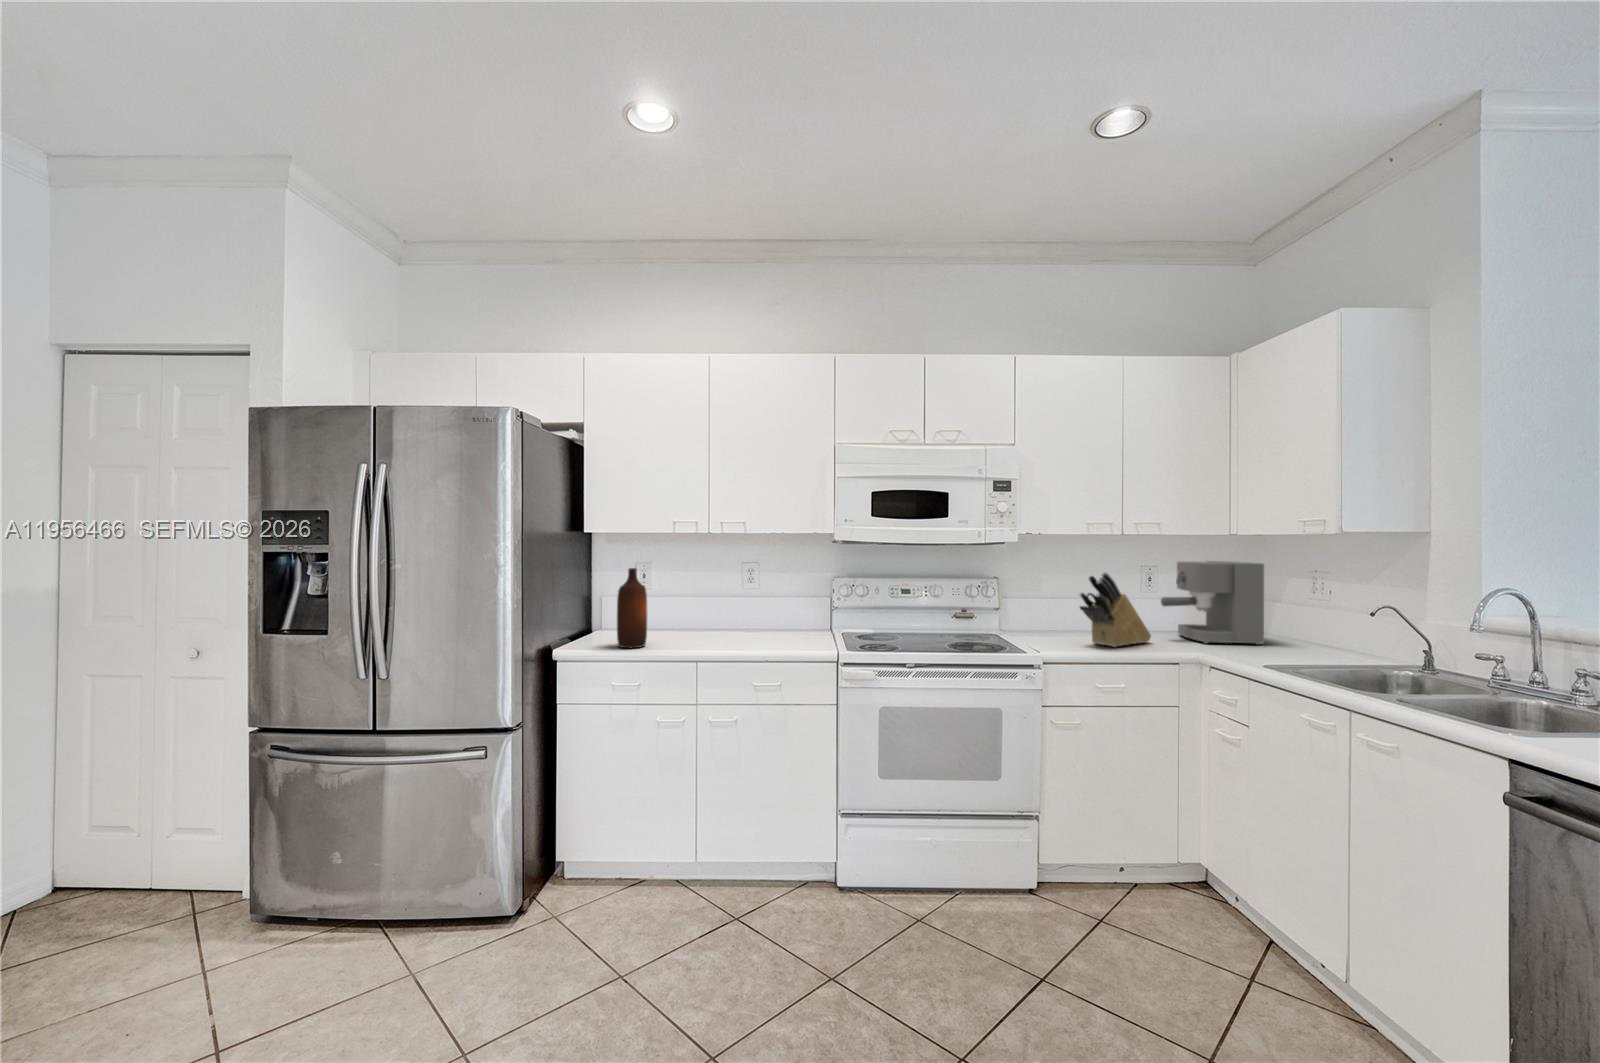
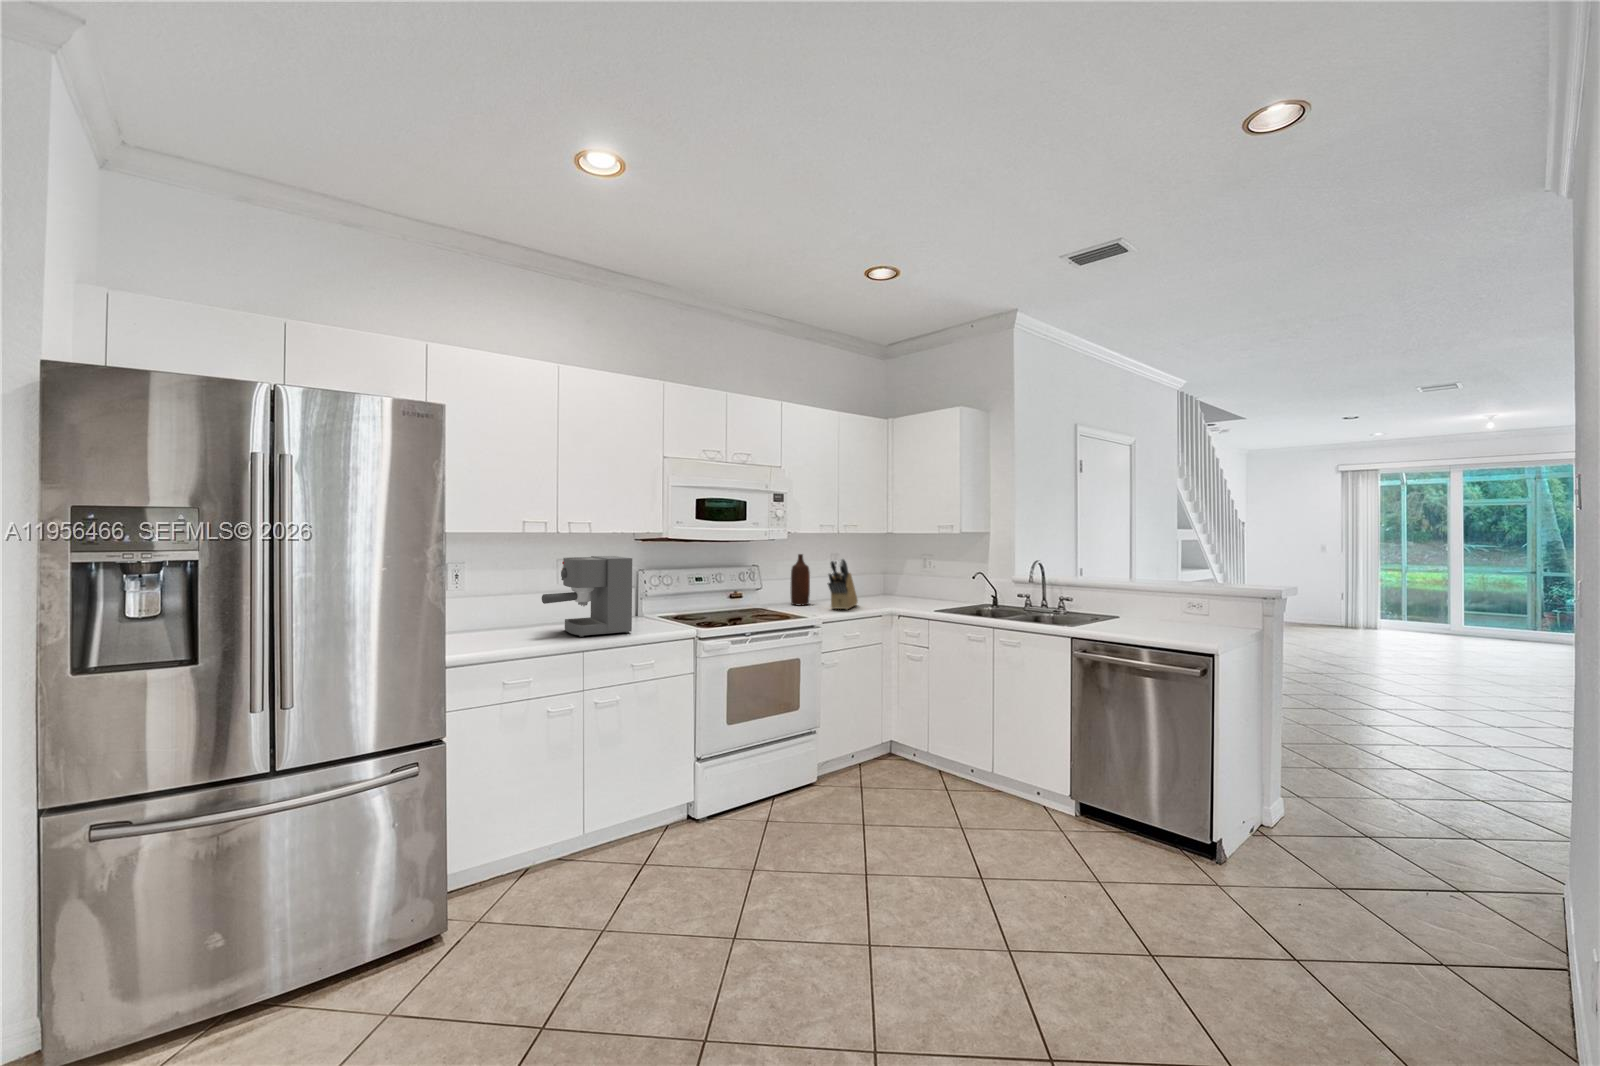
coffee maker: present [1161,561,1264,645] -> present [542,556,632,637]
bottle: present [617,568,647,648] -> present [790,554,810,605]

